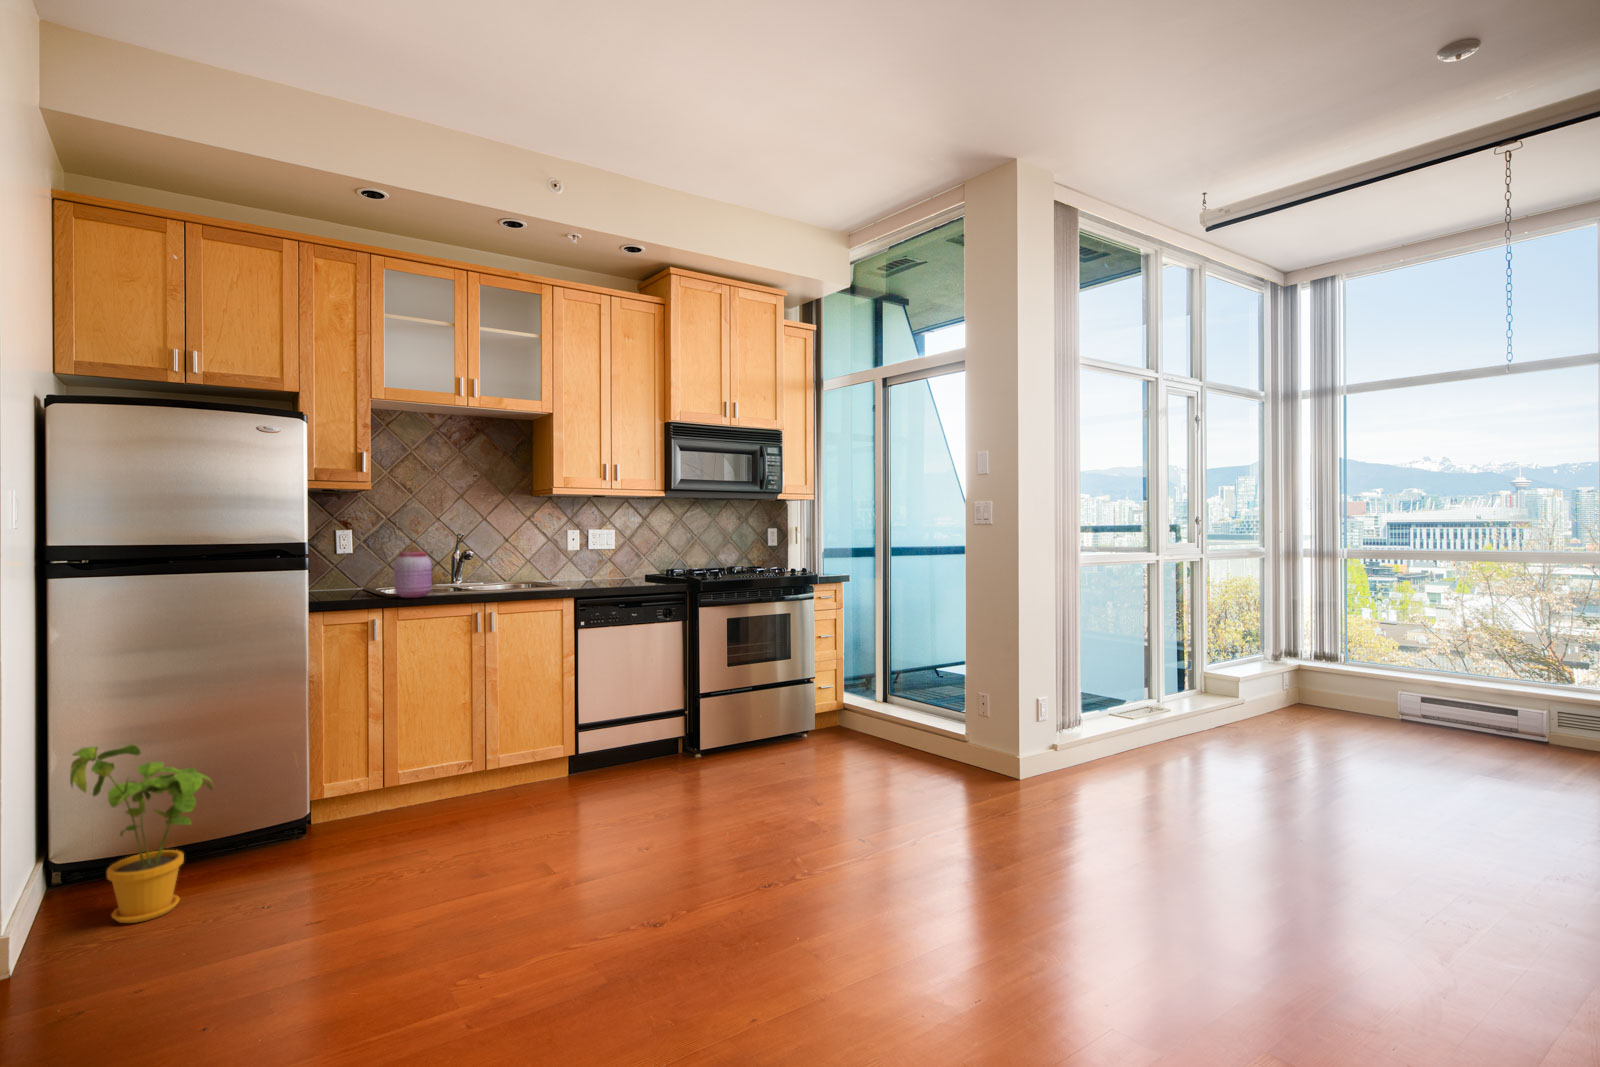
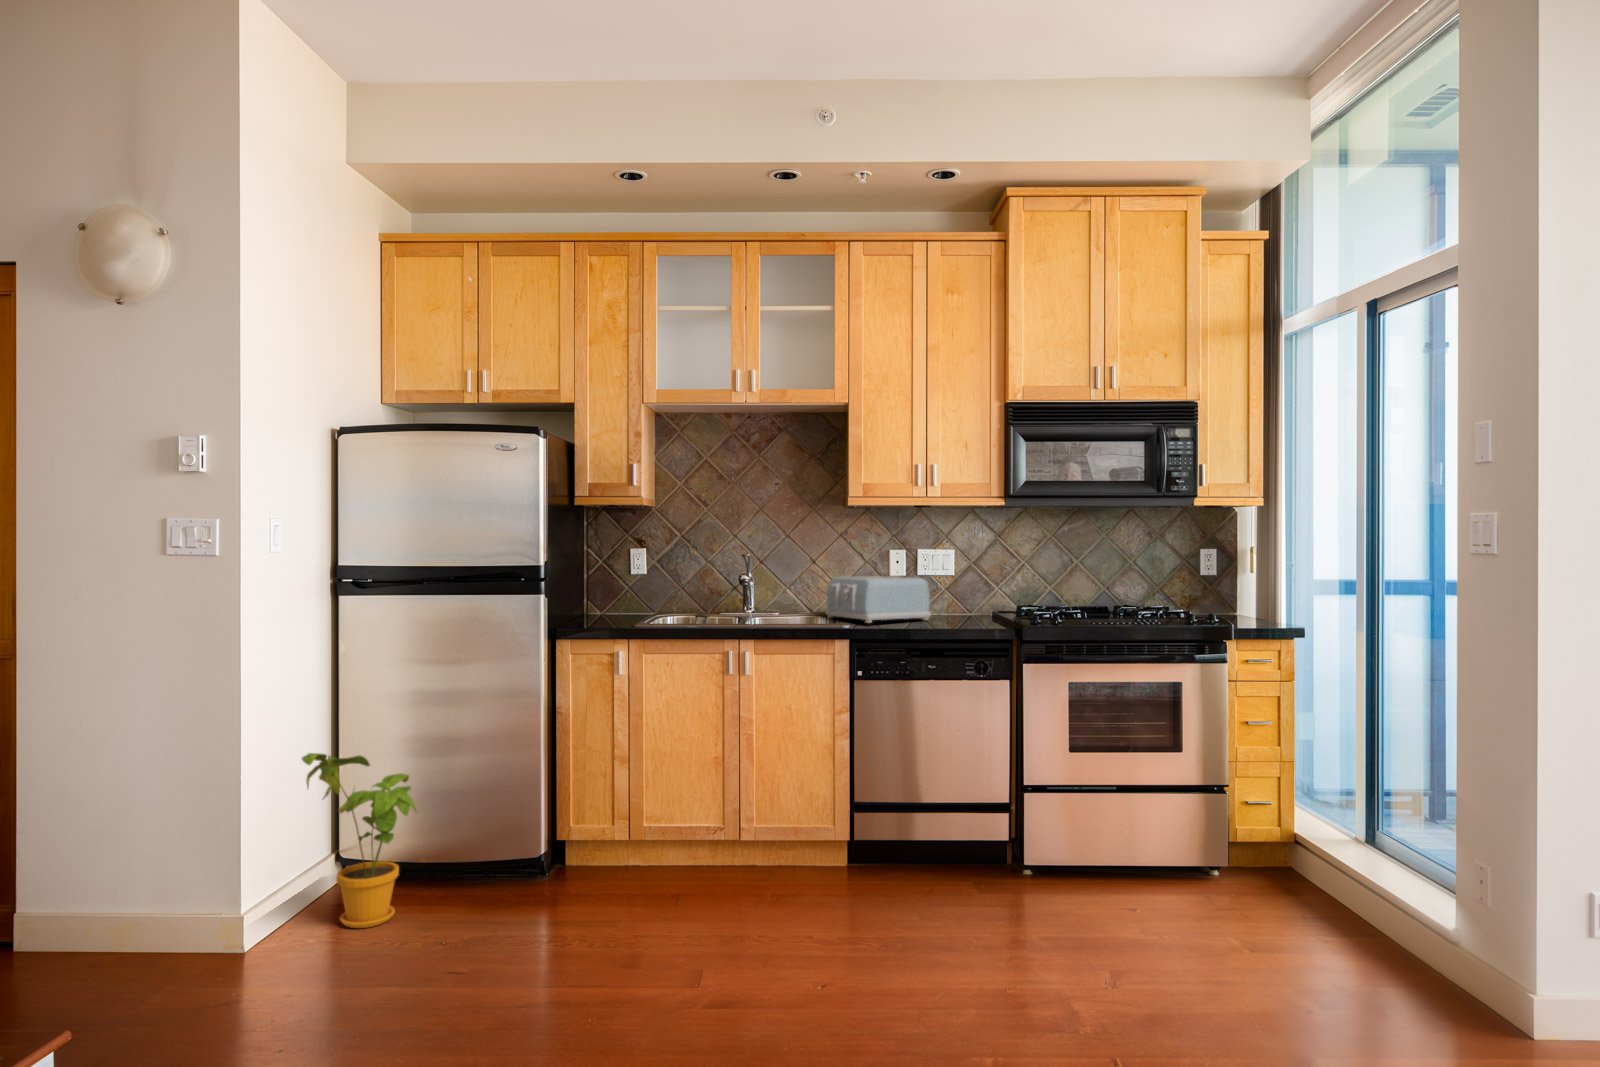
toaster: none [530,550,614,585] -> present [826,576,931,623]
jar: present [394,552,432,598] -> none [648,575,687,628]

